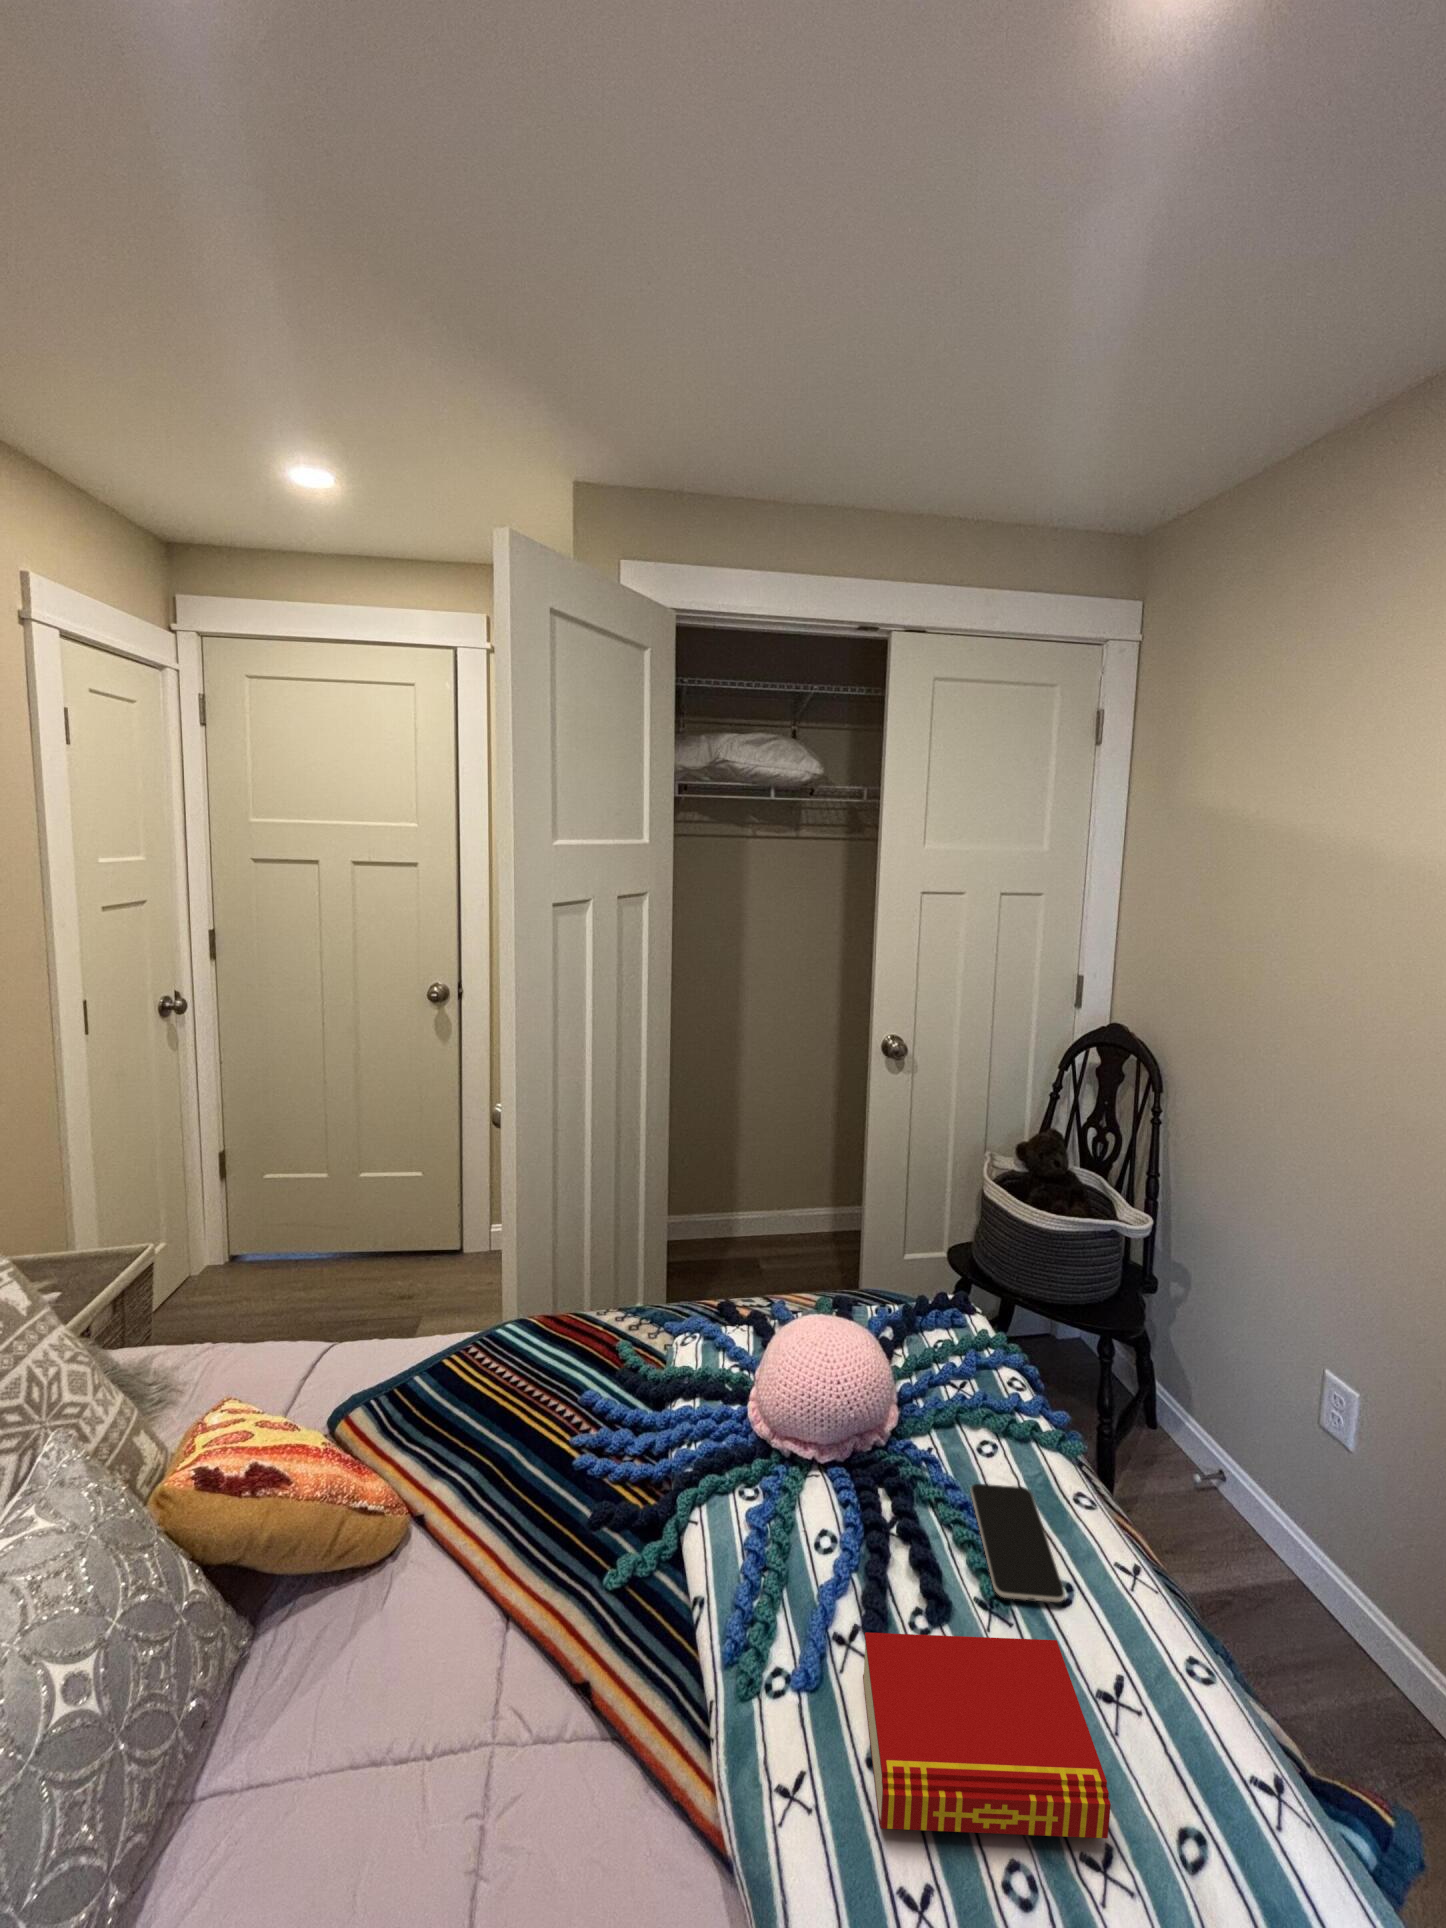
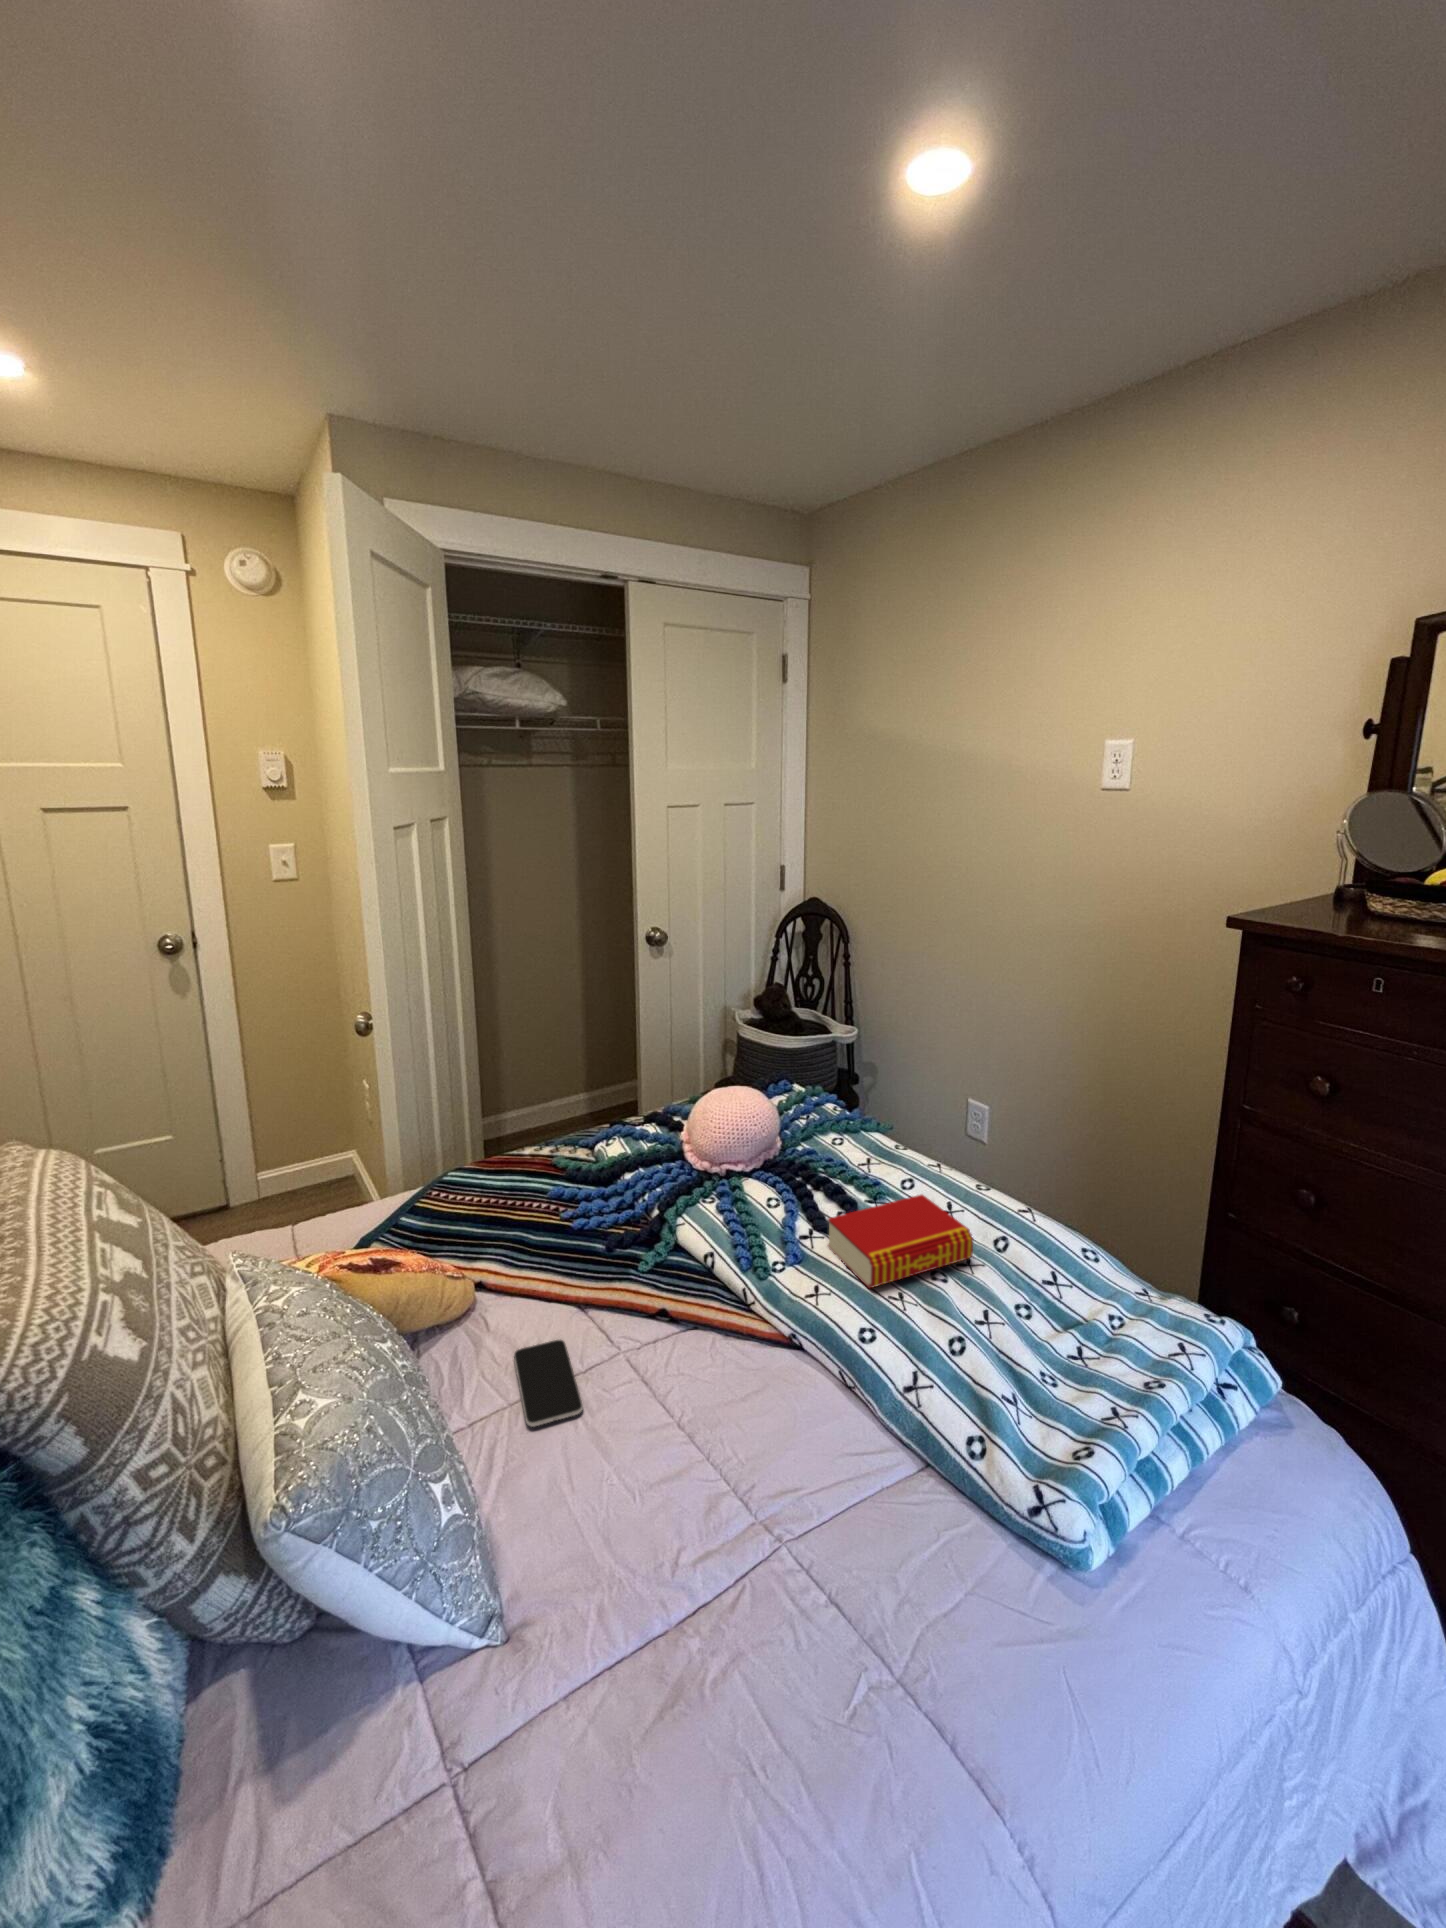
smartphone: present [970,1484,1065,1602] -> present [514,1340,583,1427]

